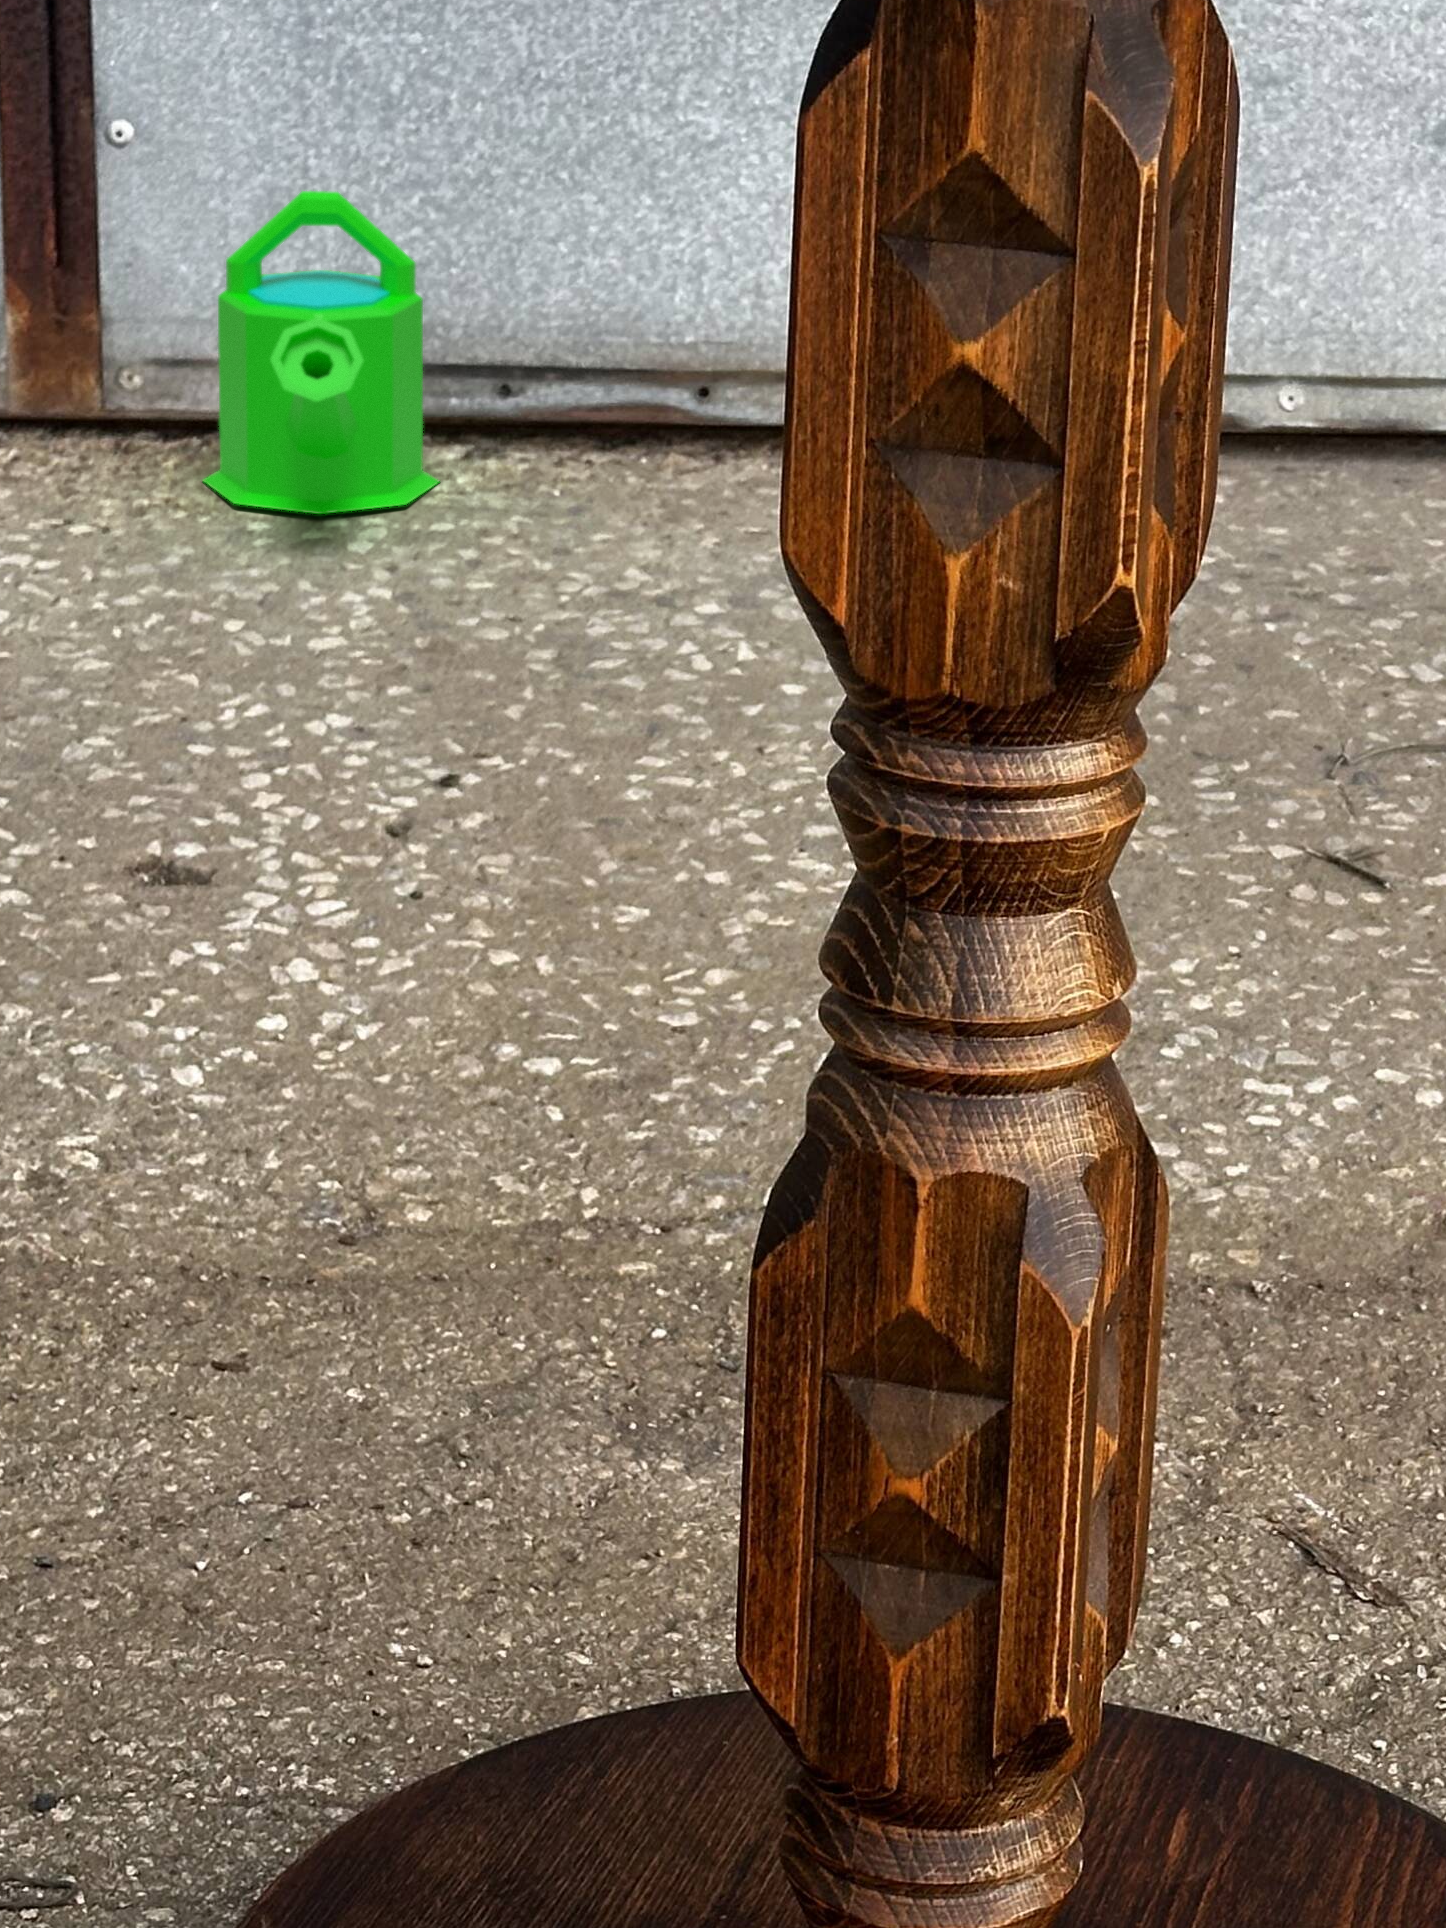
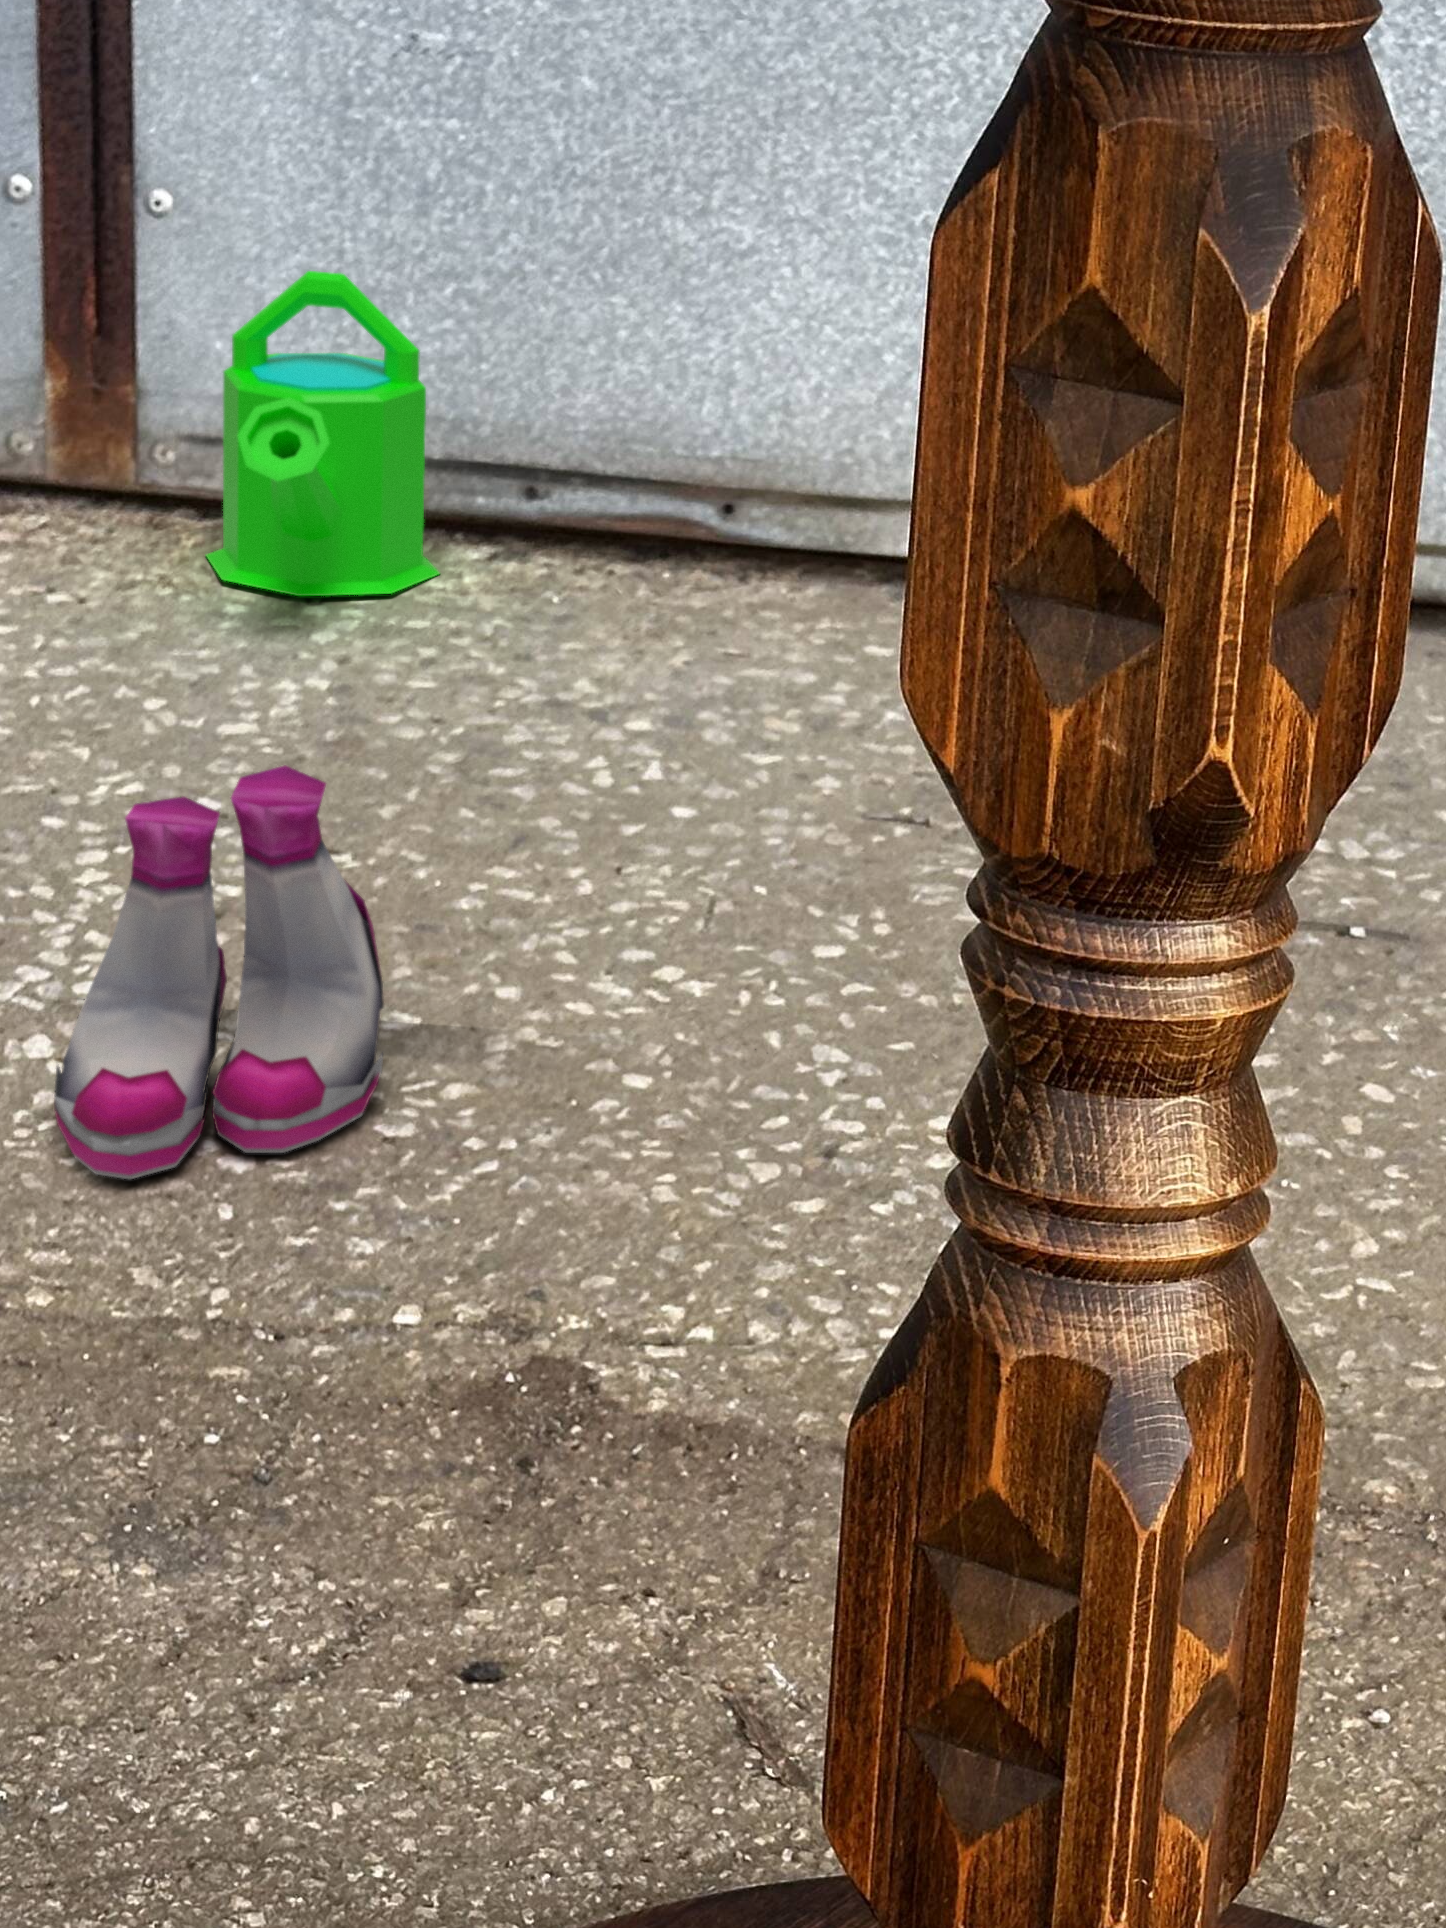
boots: none [344,676,647,1094] -> present [54,766,384,1179]

